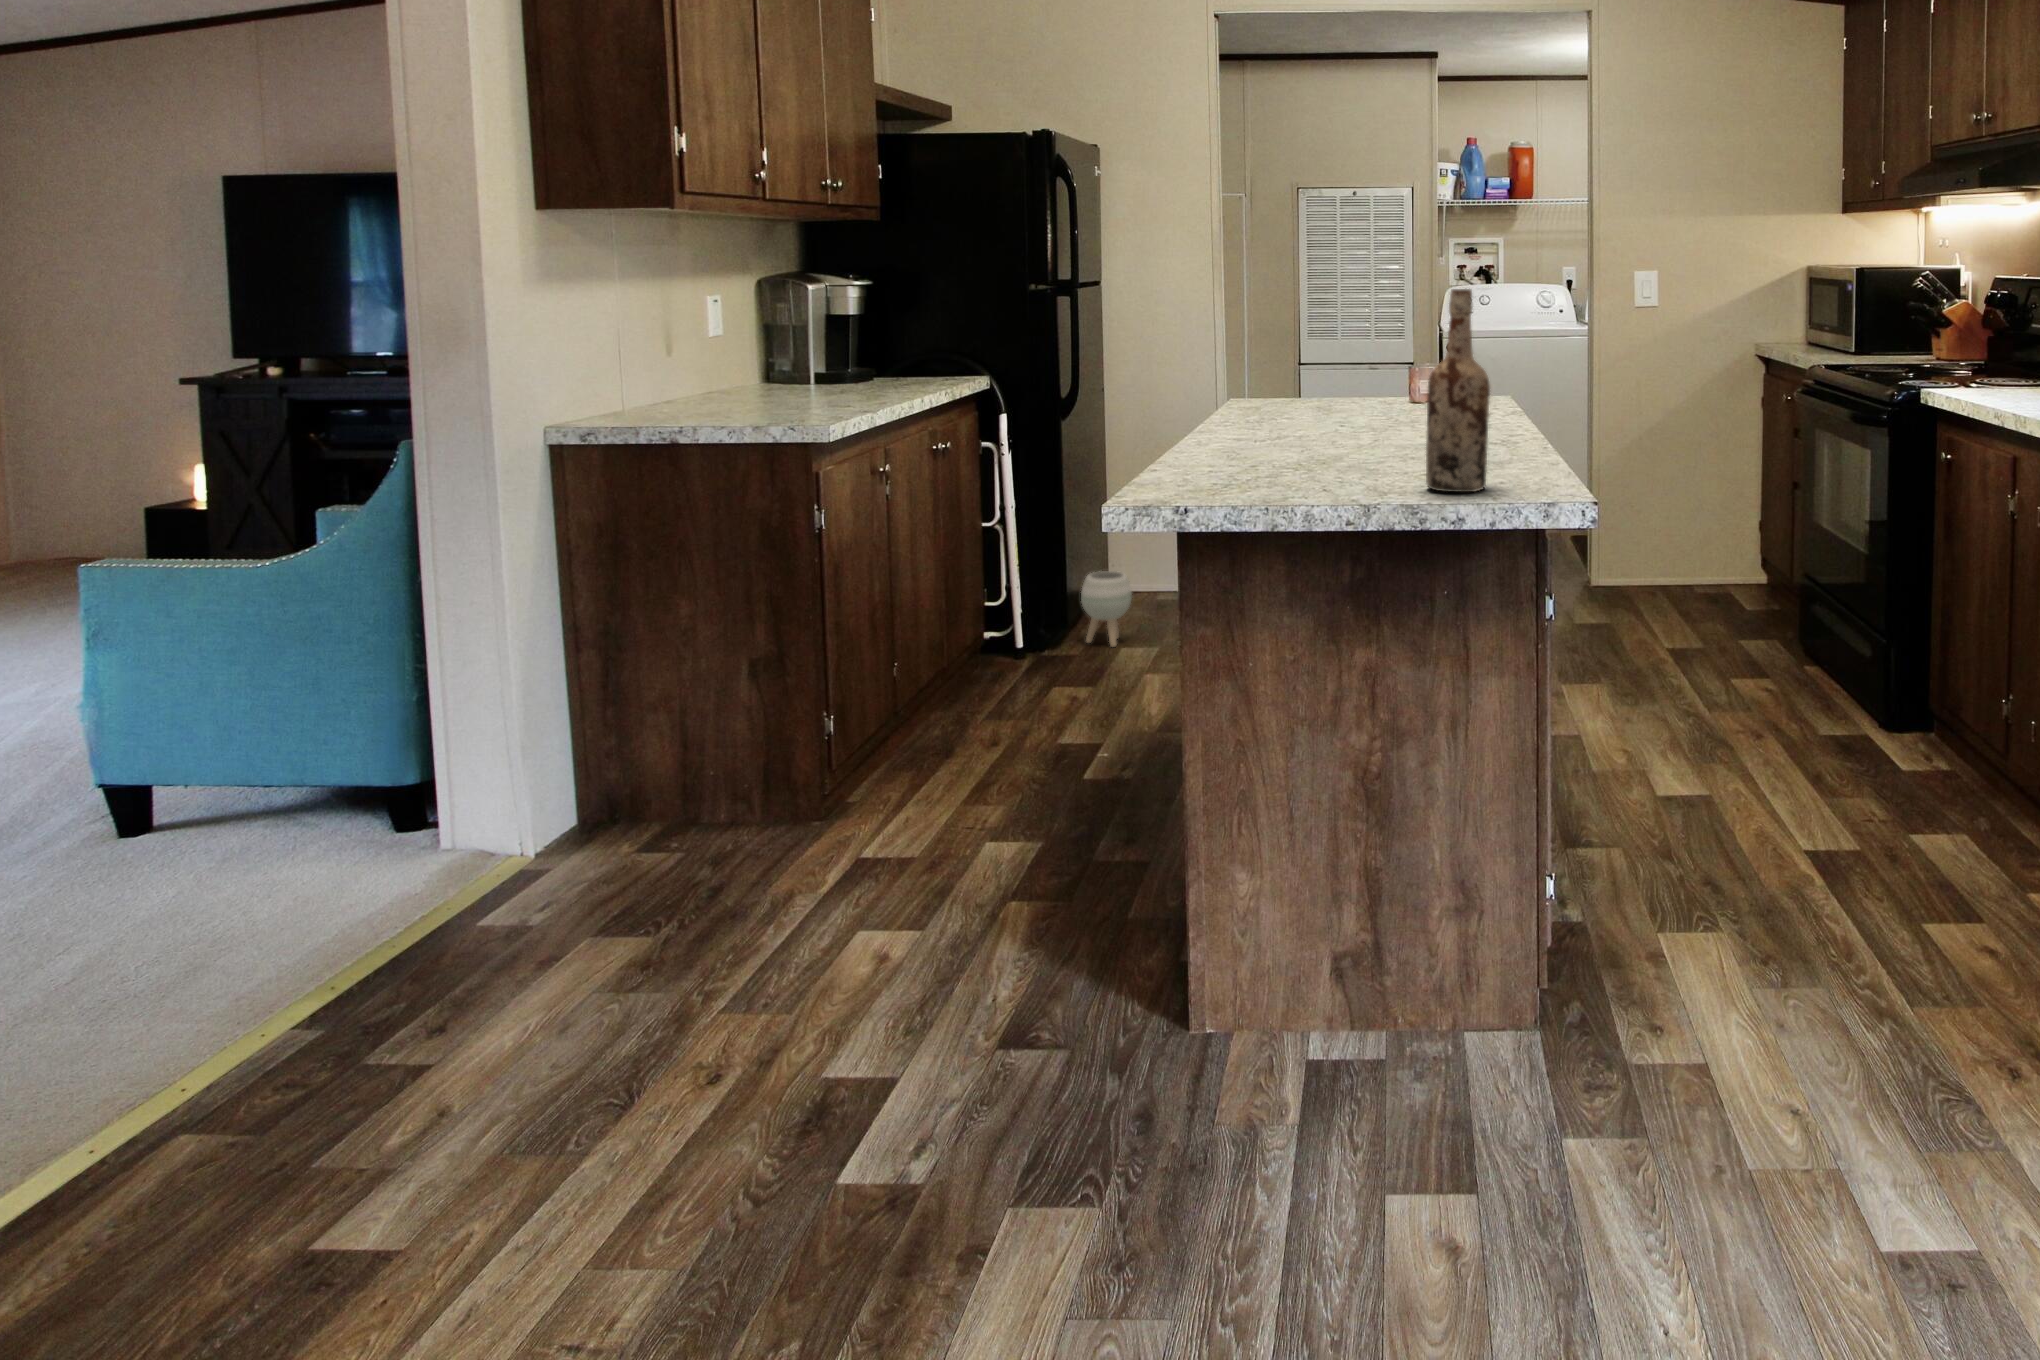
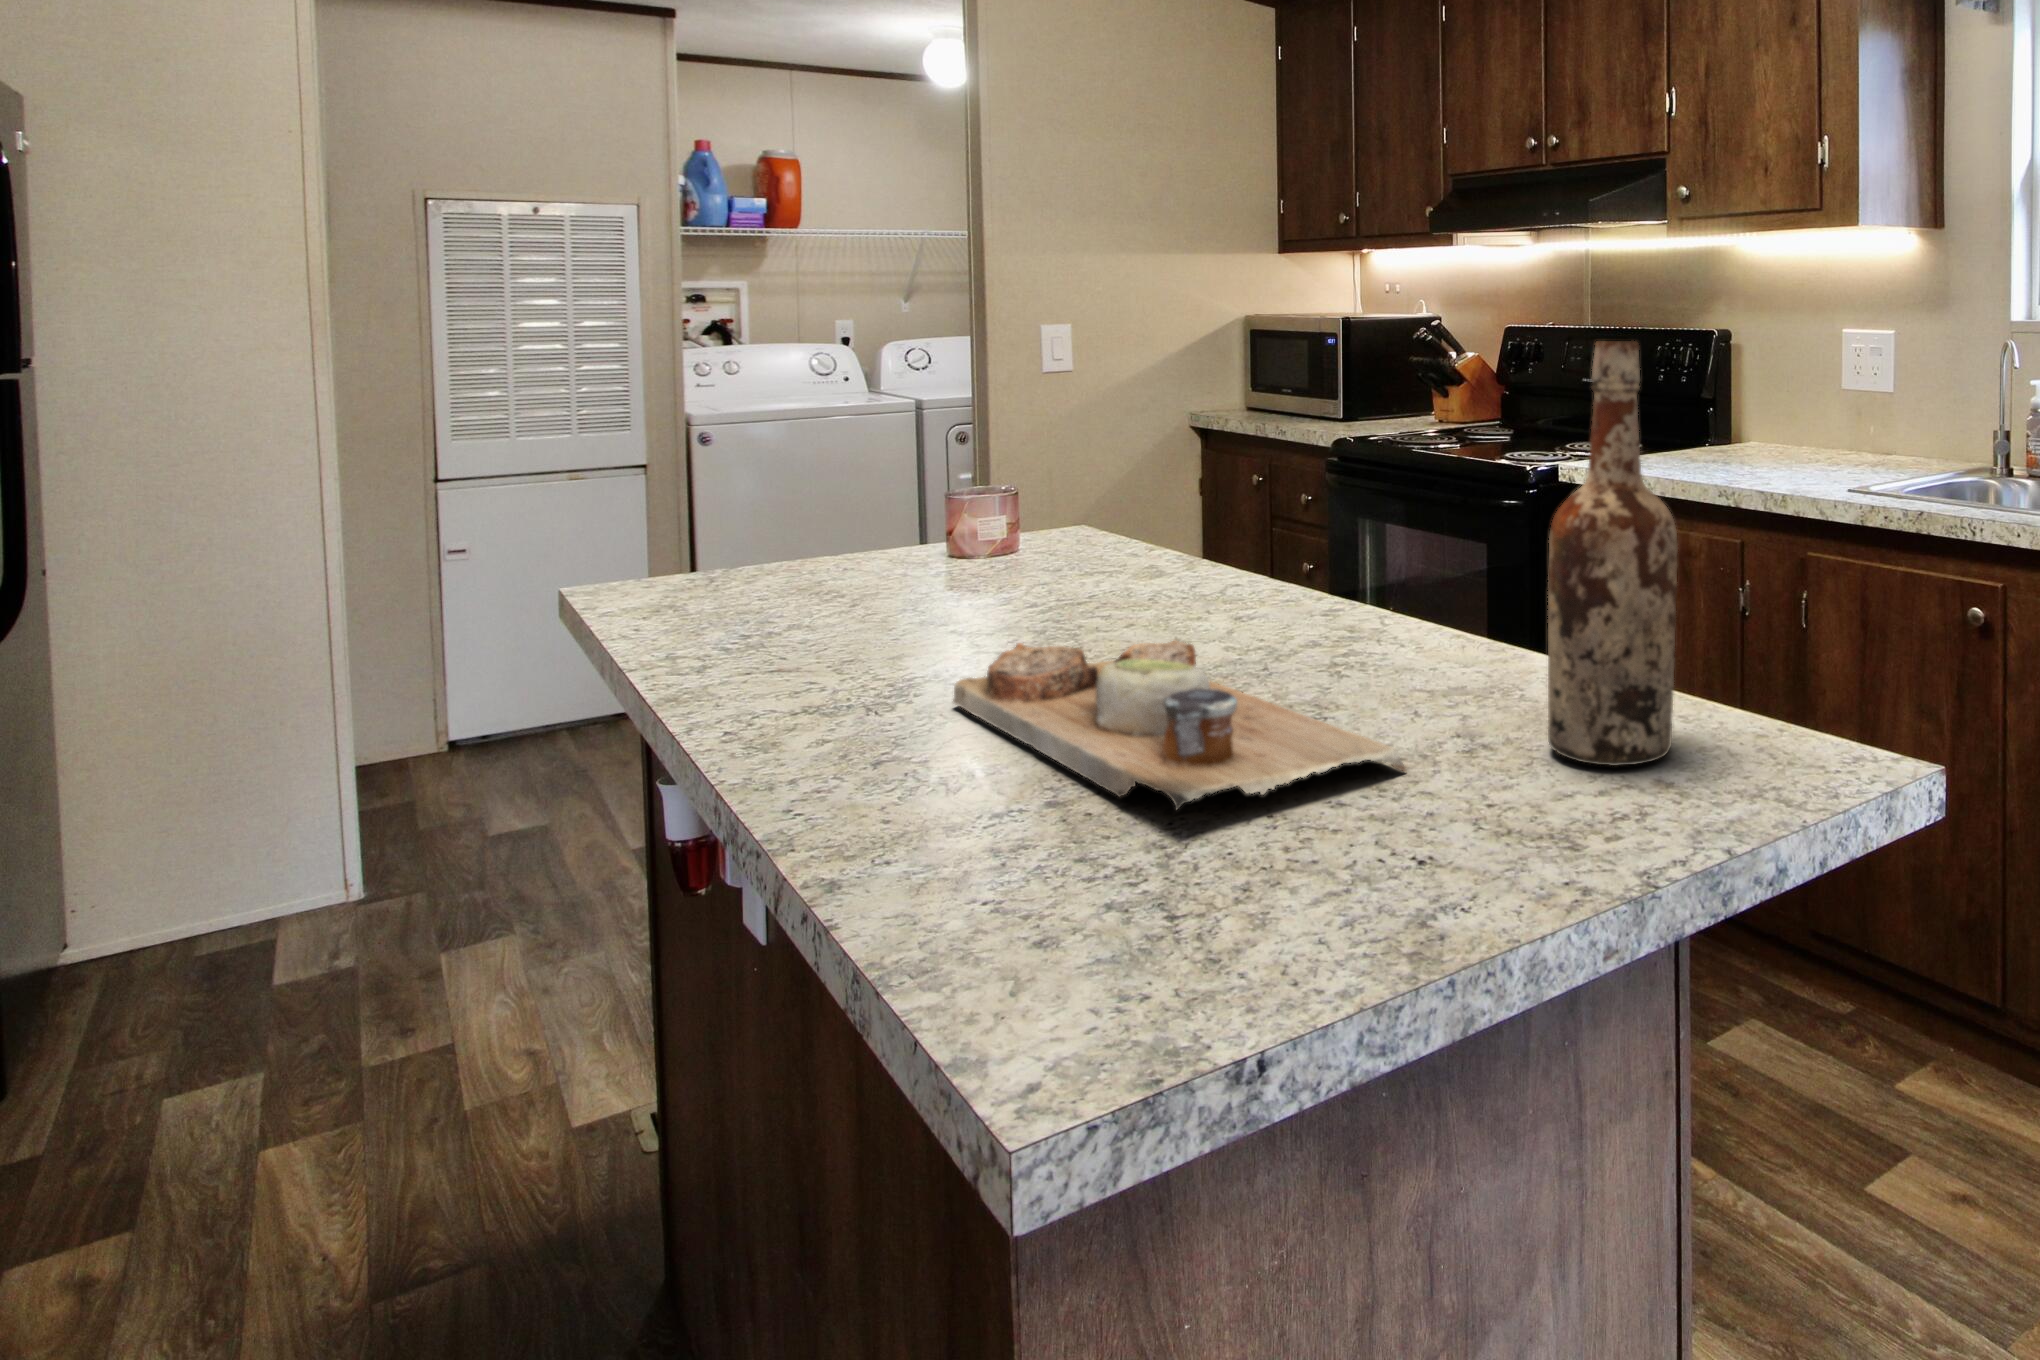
cutting board: none [1248,427,1365,484] -> present [953,641,1406,809]
planter: present [1081,571,1132,647] -> none [35,938,180,1111]

